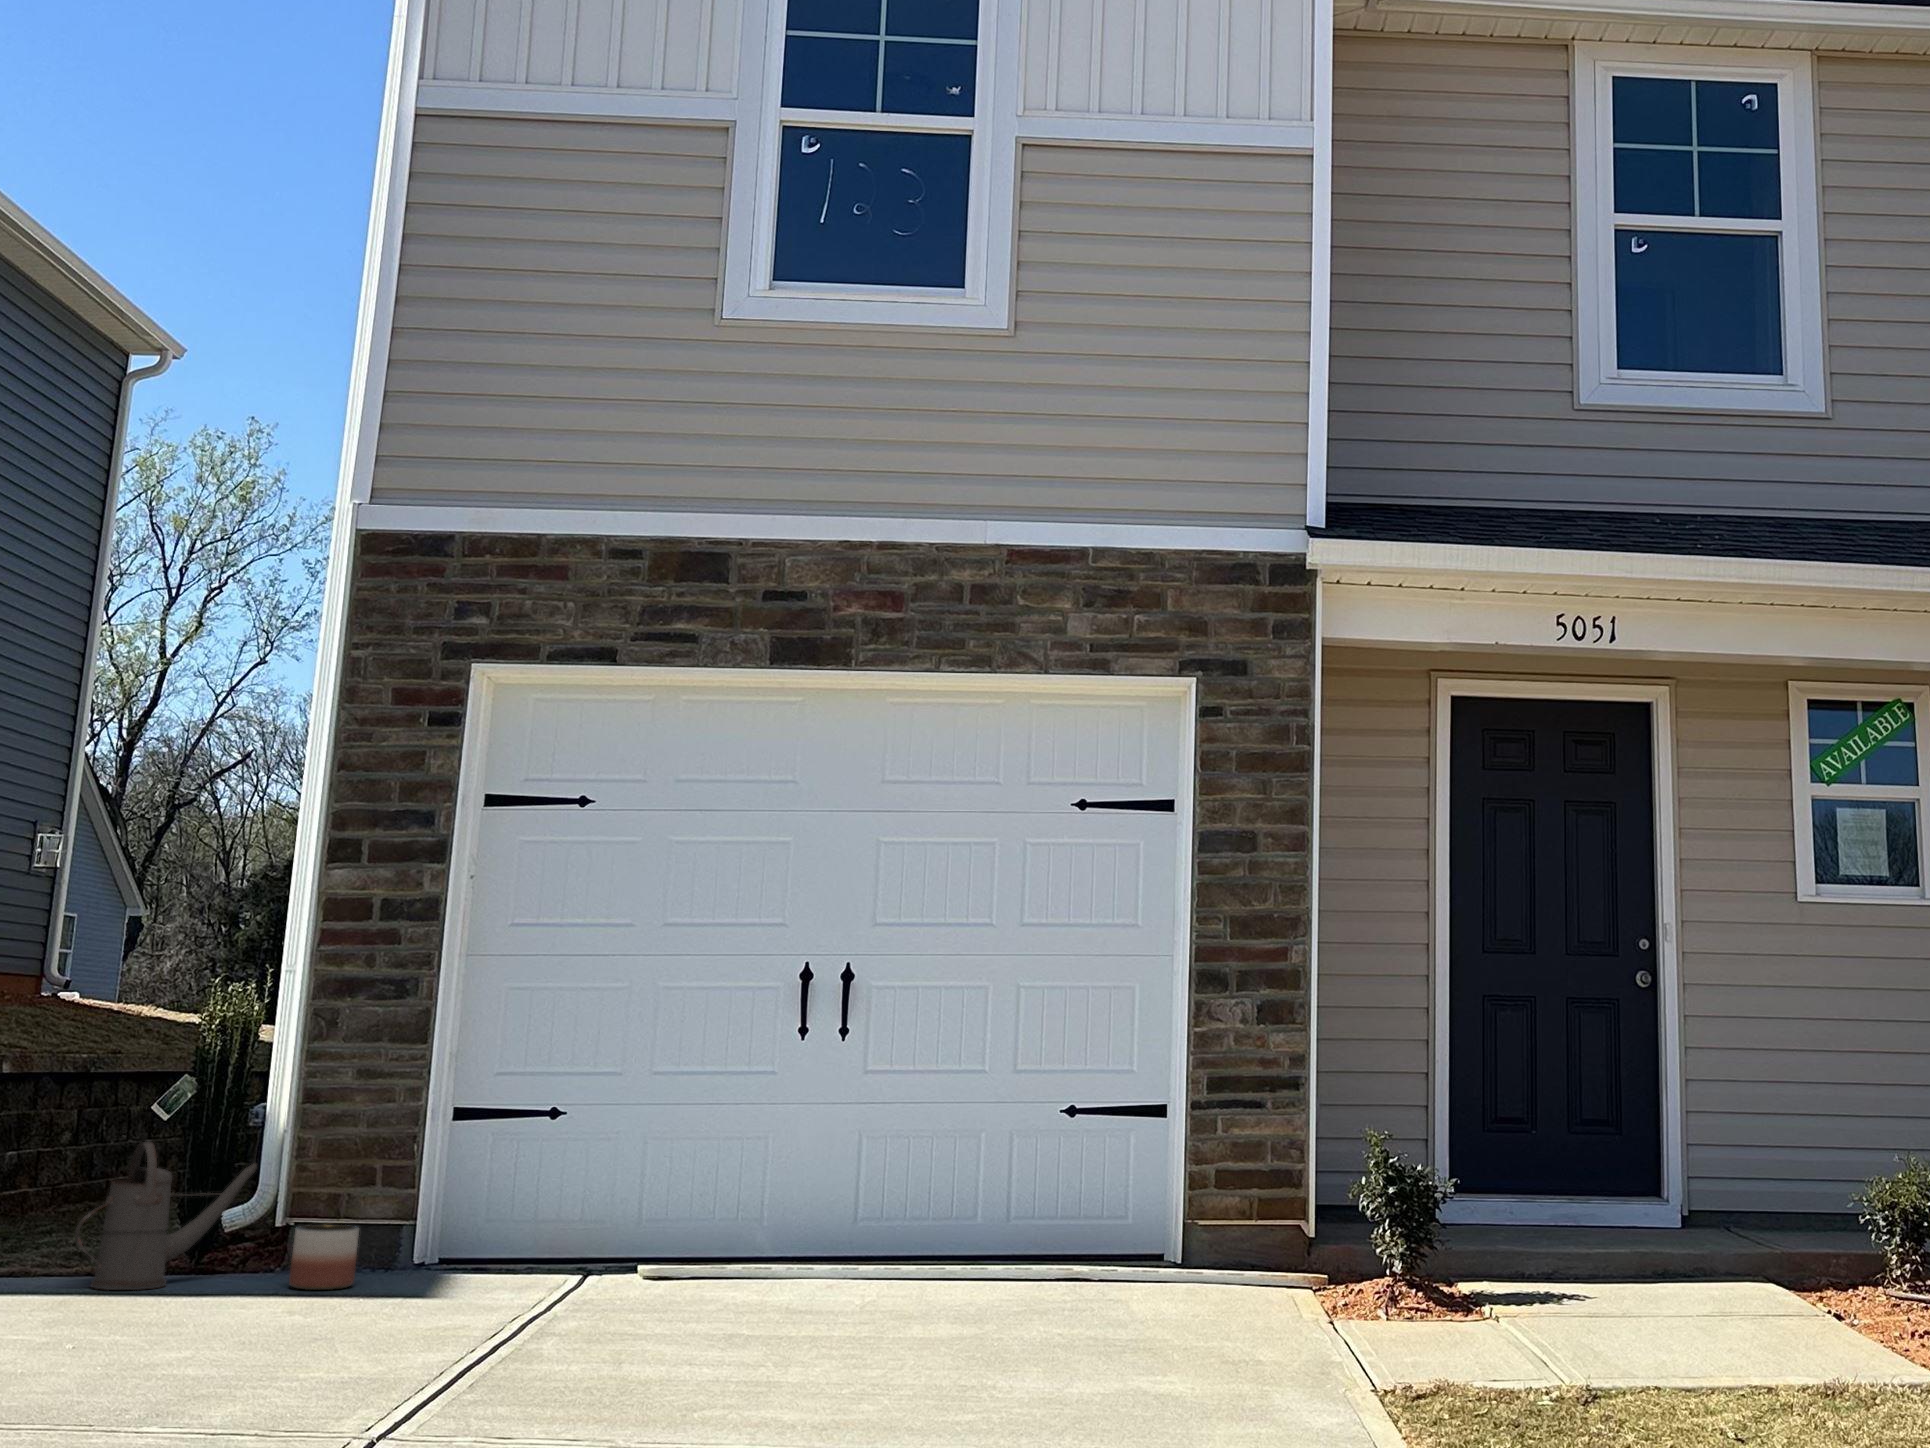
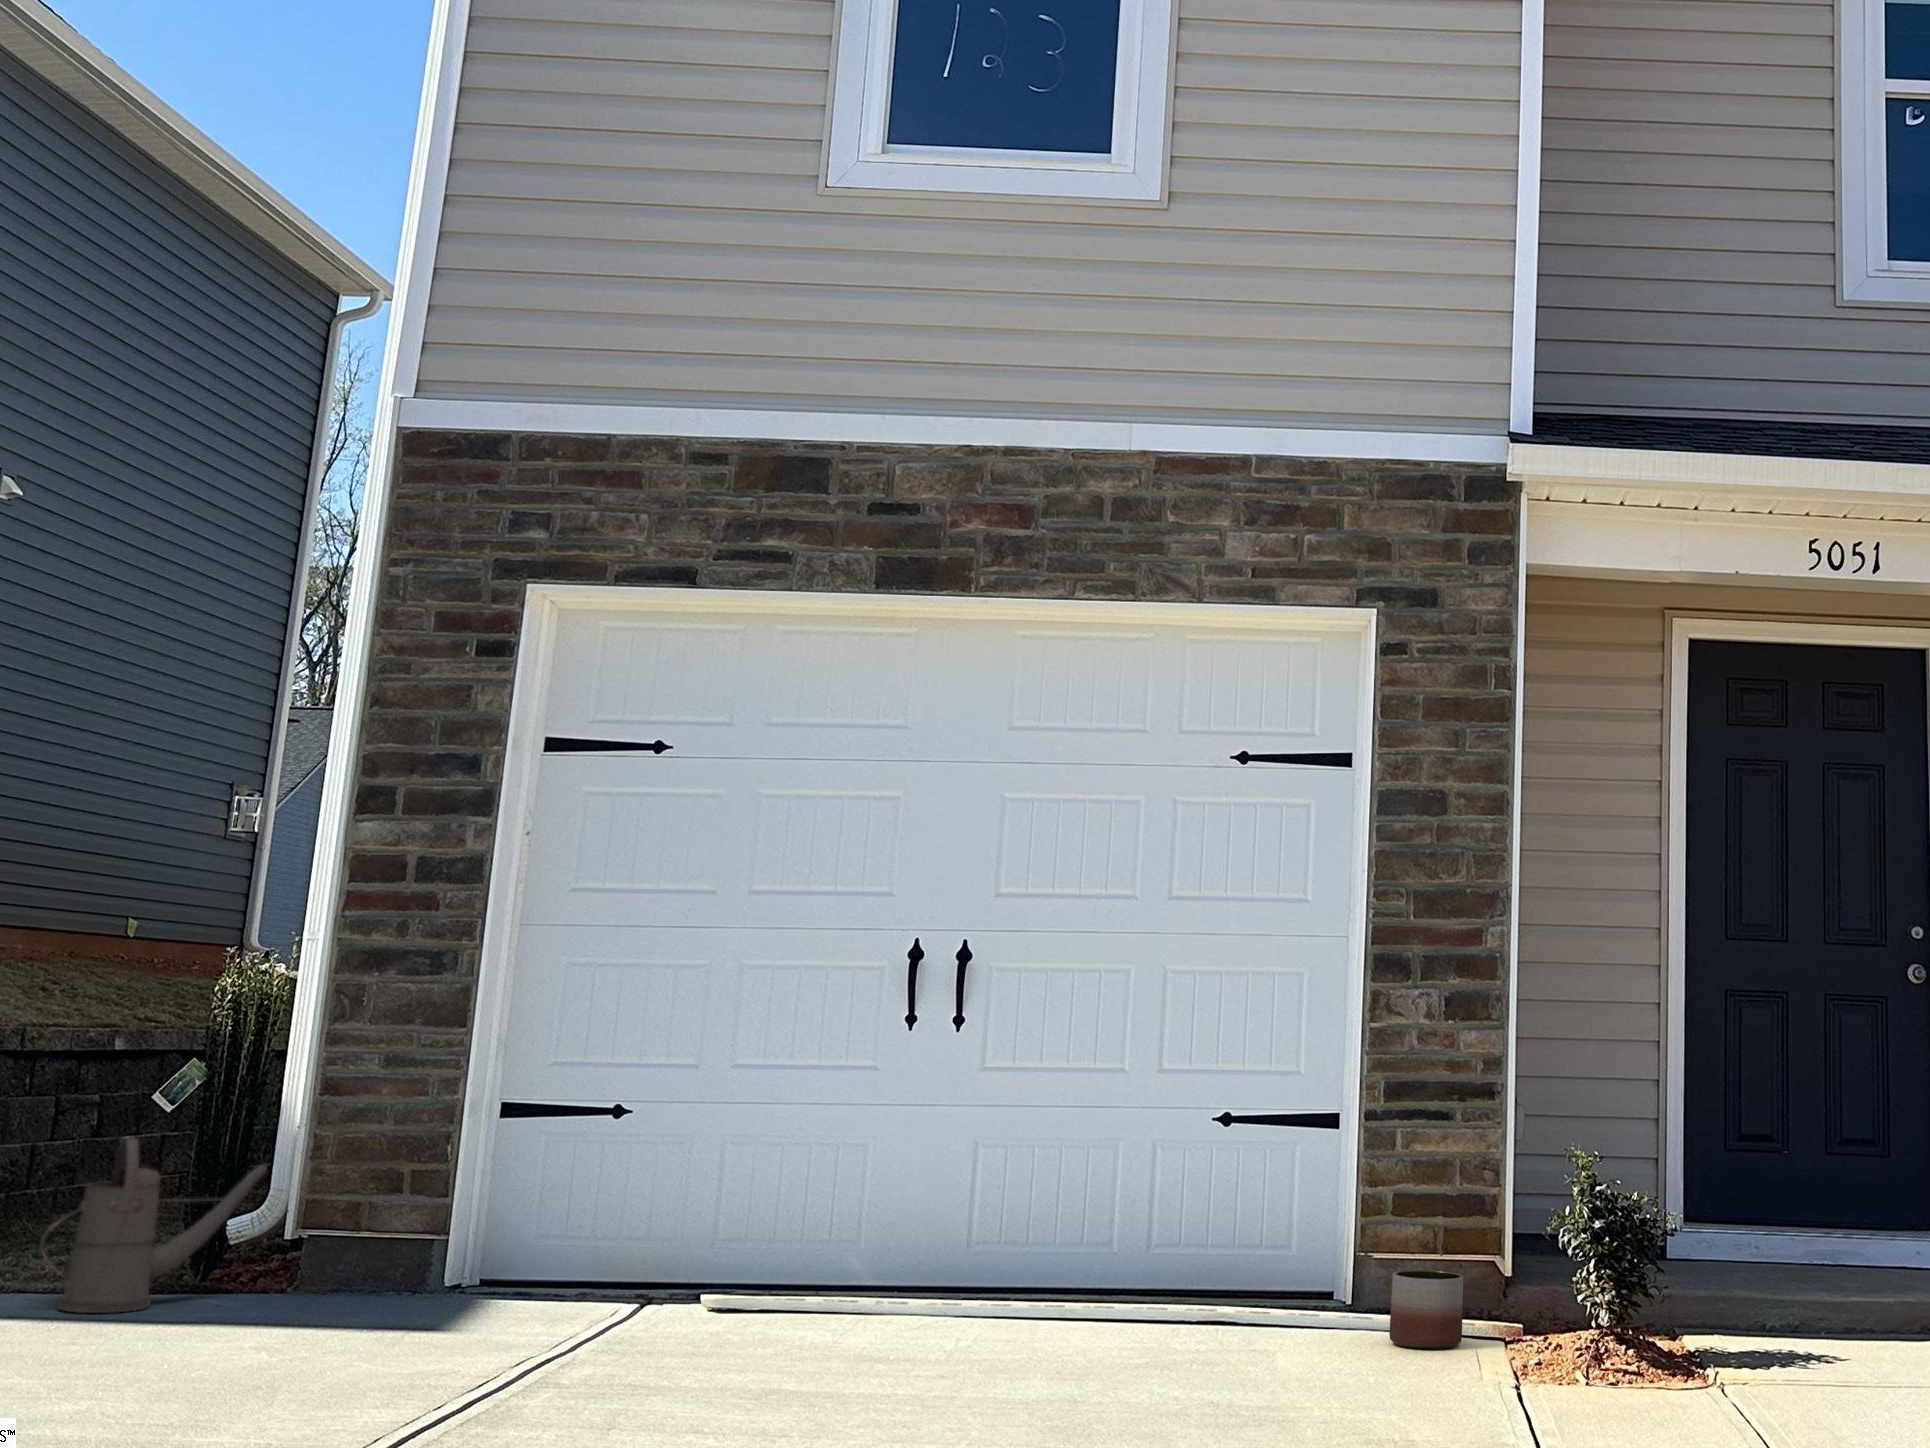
planter: present [289,1225,359,1290] -> present [1389,1270,1463,1349]

